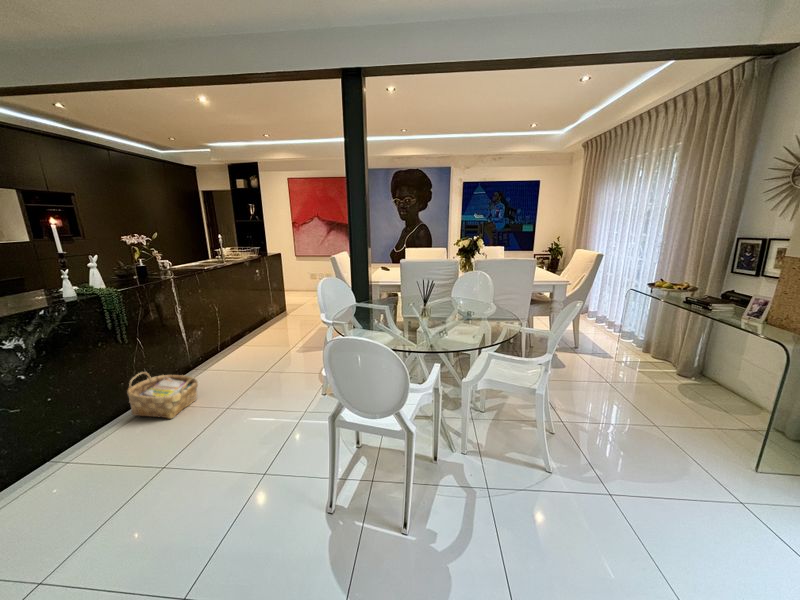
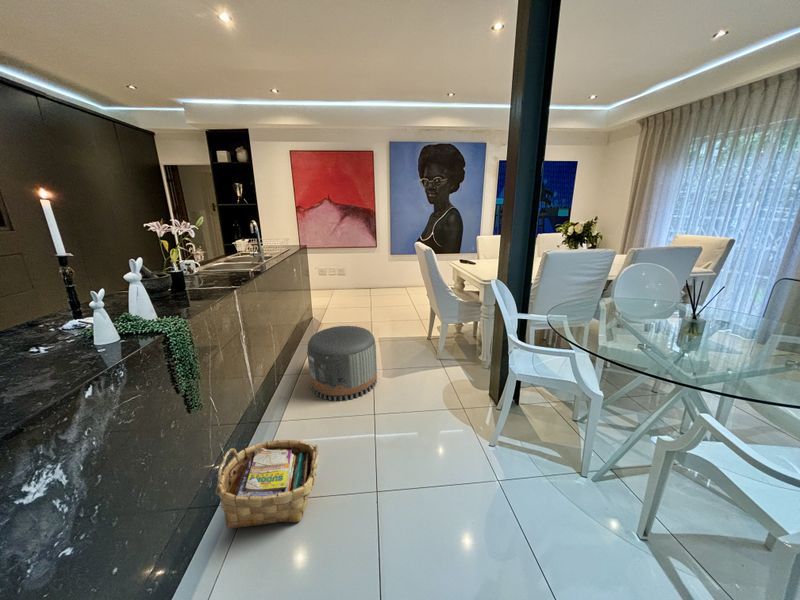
pouf: none [237,314,293,366] -> present [307,326,377,401]

